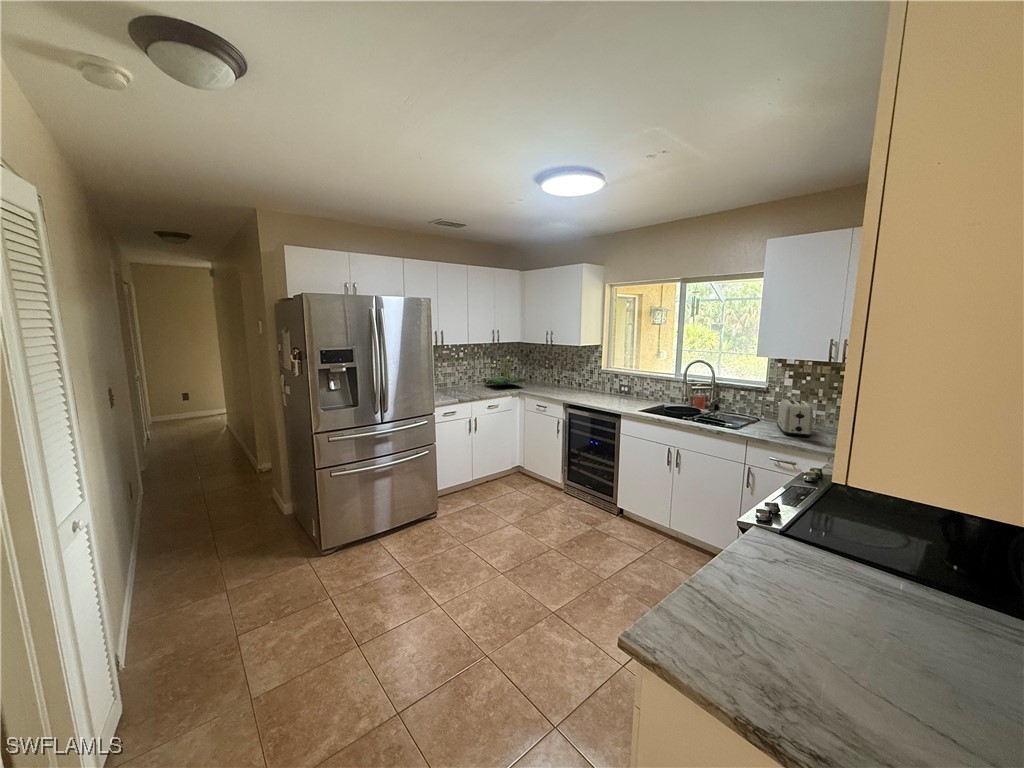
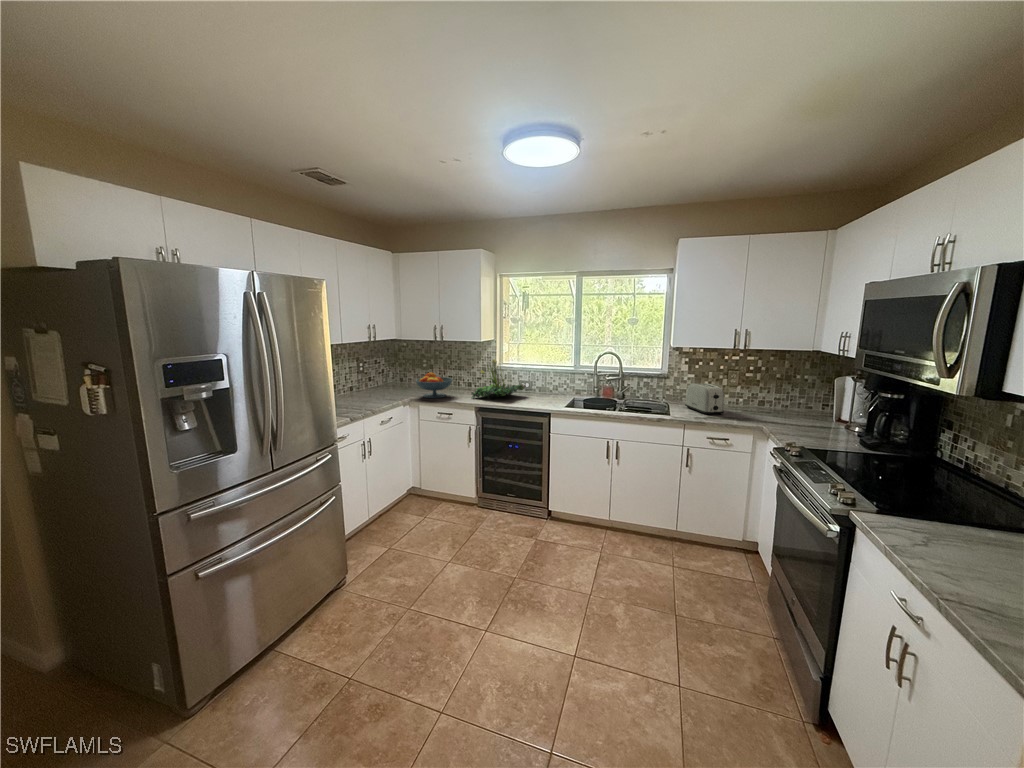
plant: present [485,357,527,385] -> present [472,359,525,398]
fruit bowl: none [526,371,557,393] -> present [416,373,452,398]

